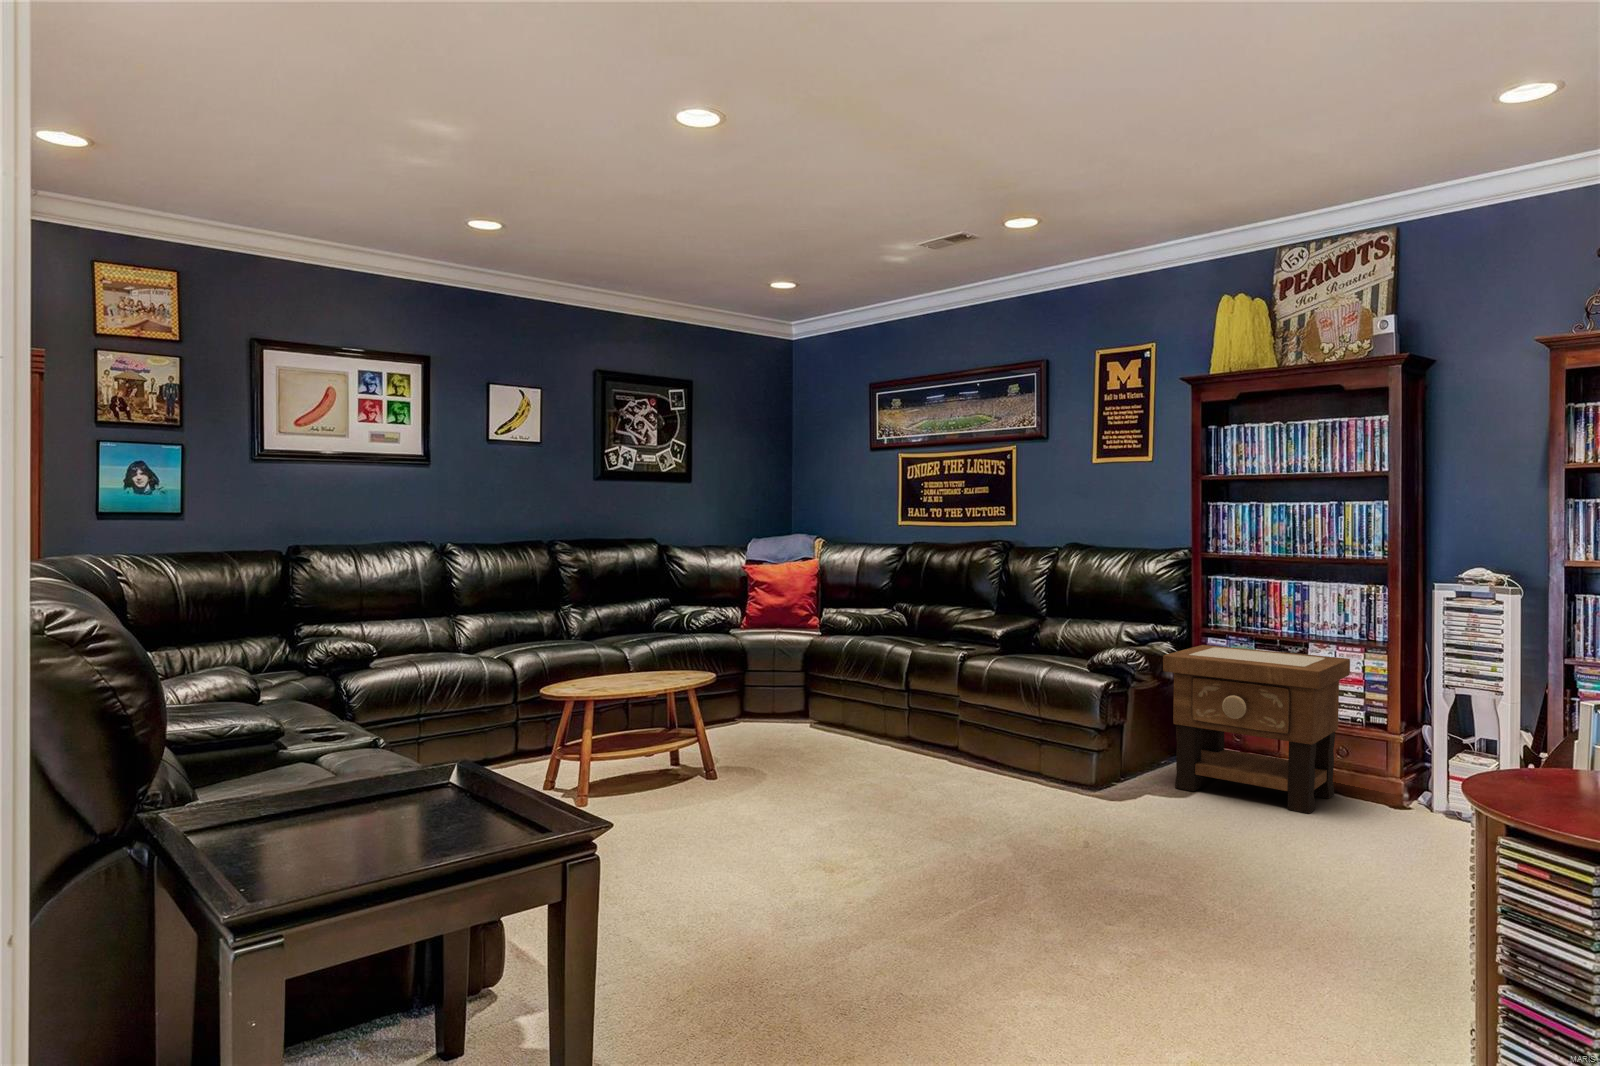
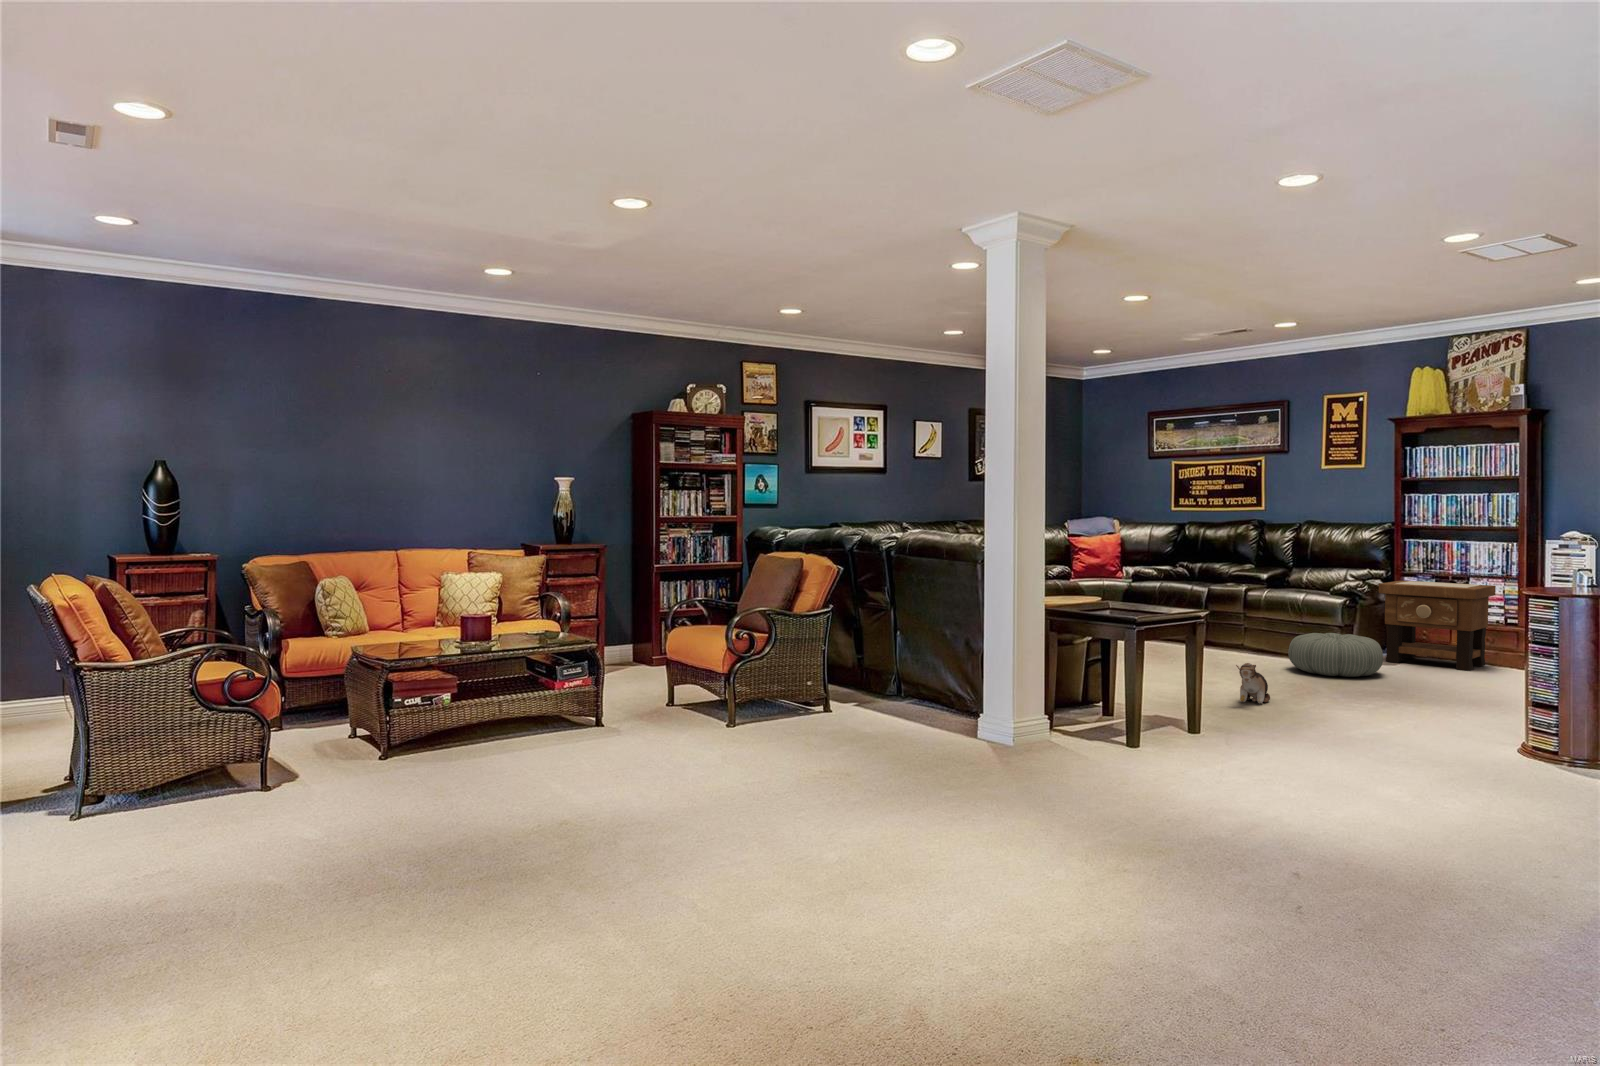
pouf: none [1002,750,1162,845] -> present [1288,633,1383,677]
plush toy: none [813,882,905,974] -> present [1236,663,1270,703]

